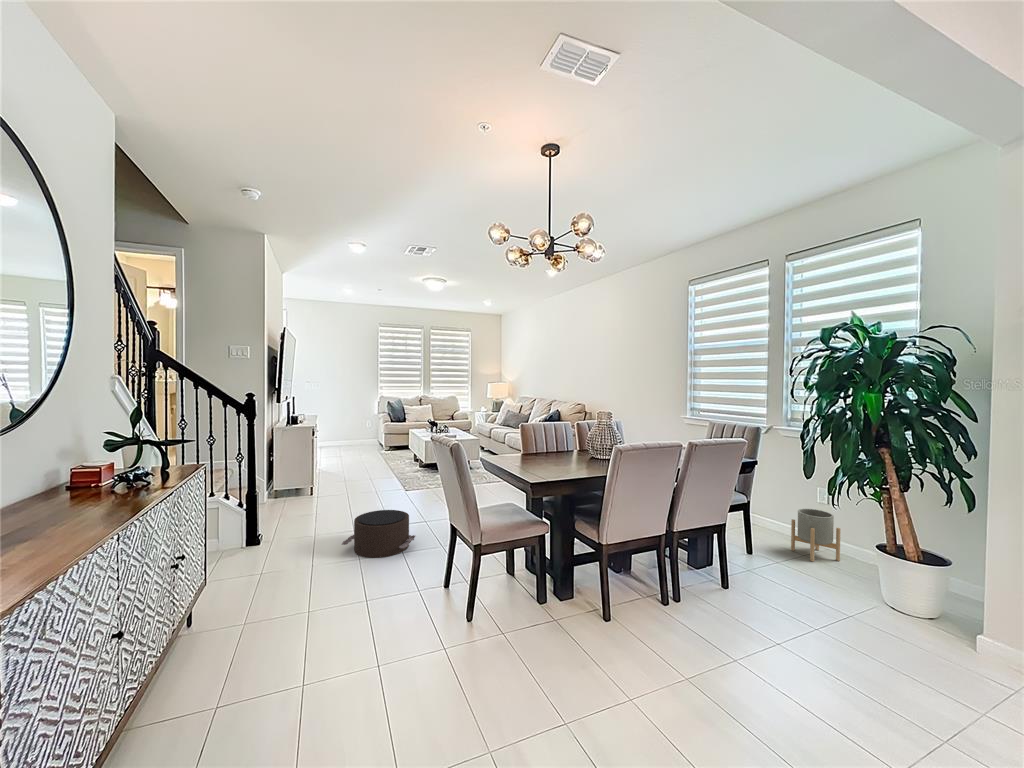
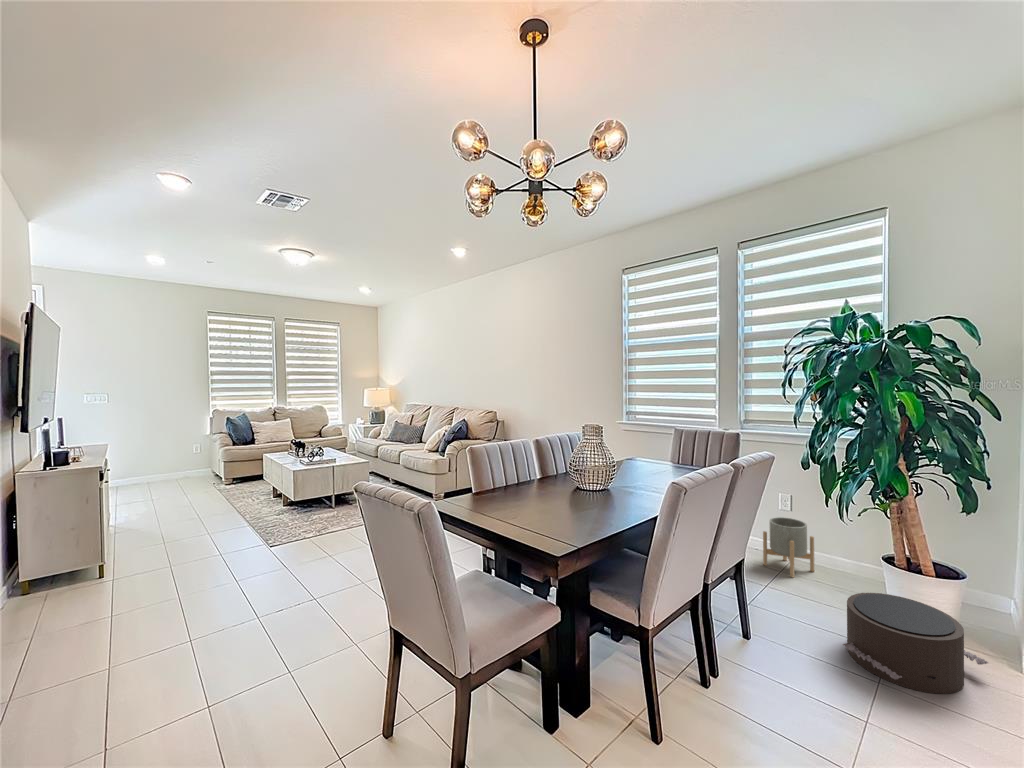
pouf: present [342,510,415,558] -> present [843,593,988,694]

